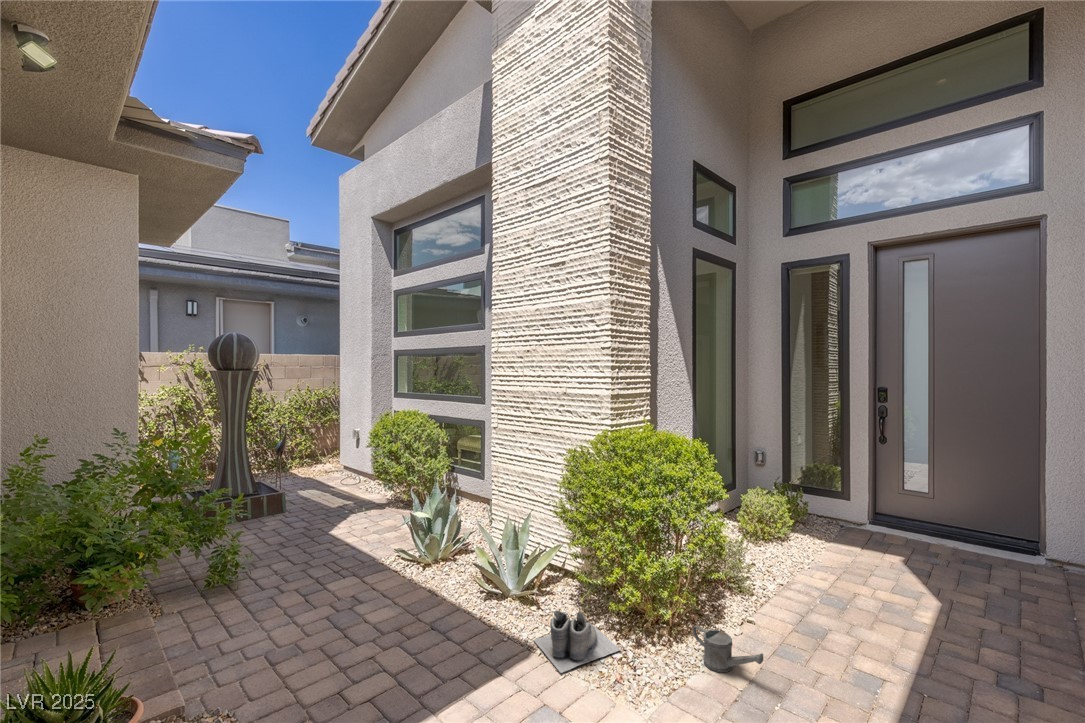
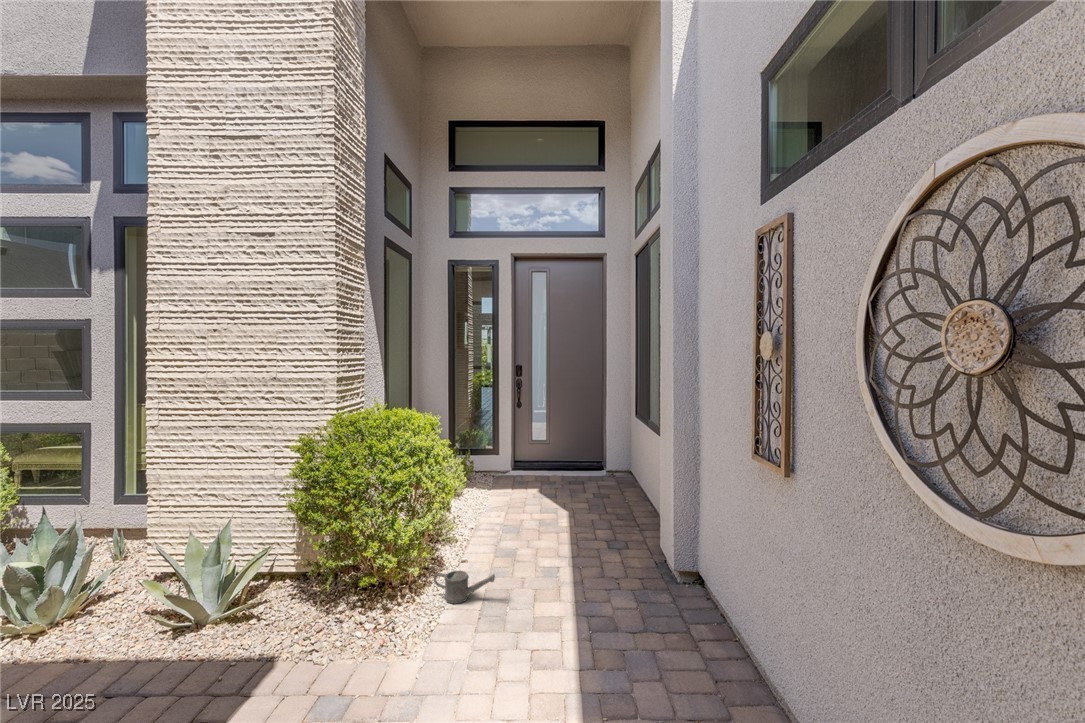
boots: present [534,610,620,673] -> none [271,598,372,663]

